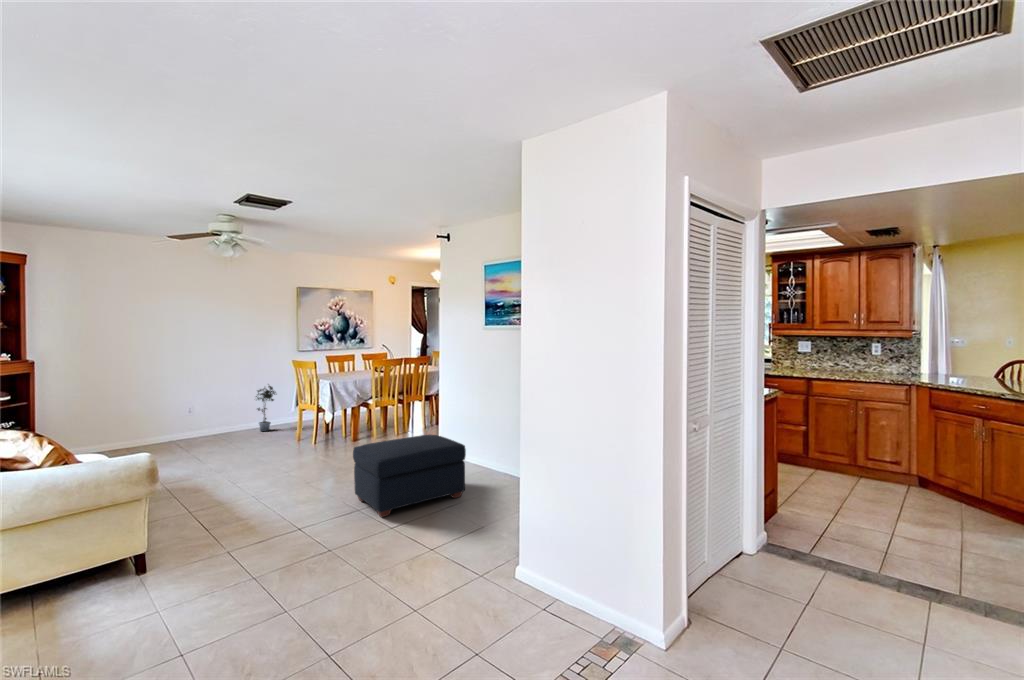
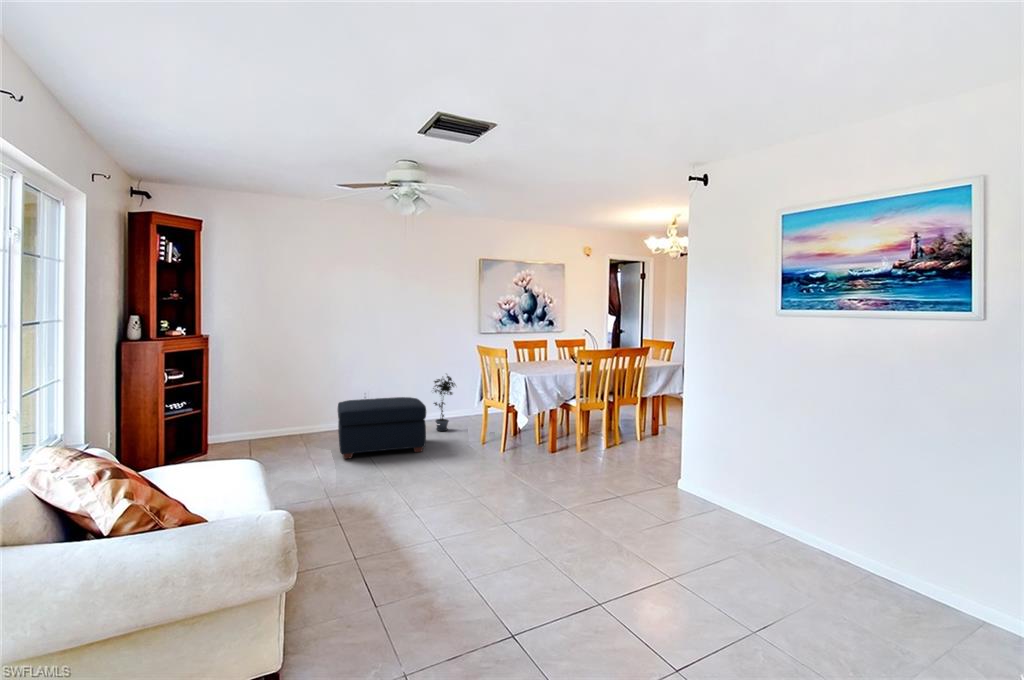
ottoman: present [353,435,466,517] -> present [338,397,426,459]

